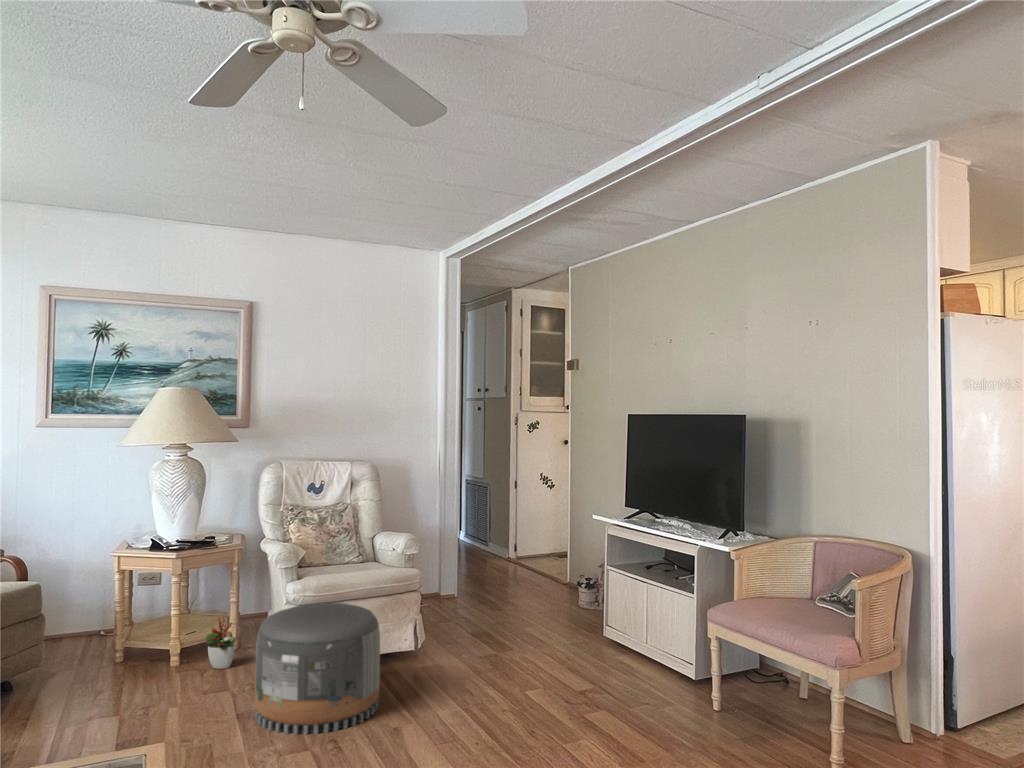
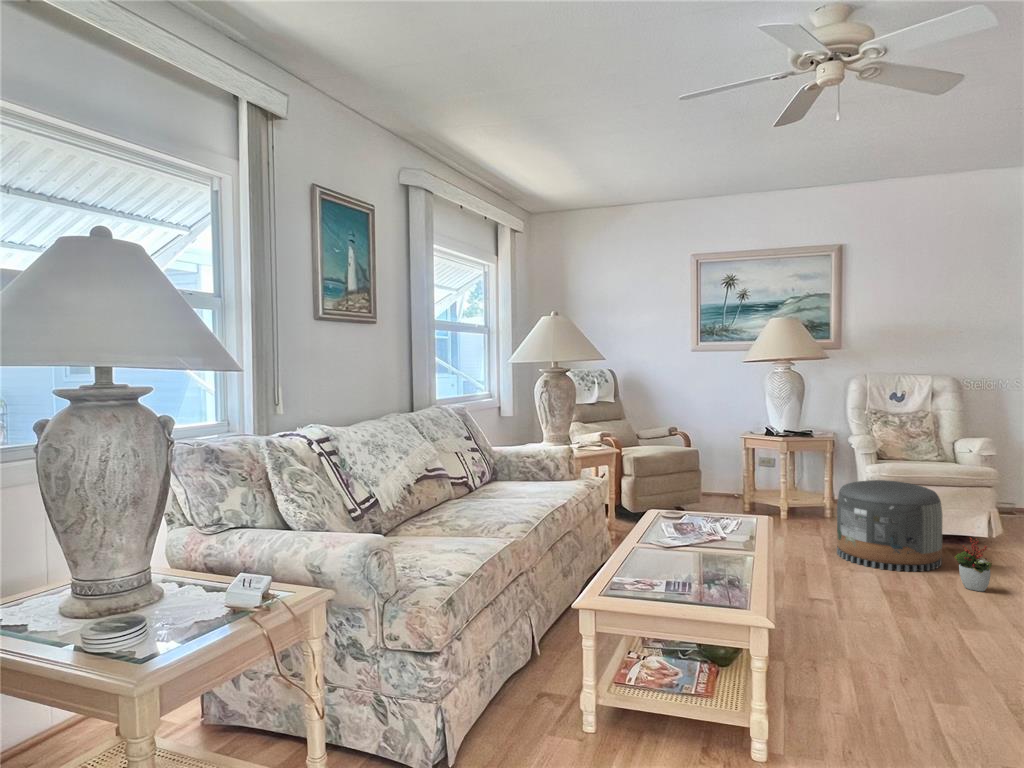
decorative plant: present [204,617,235,669] -> present [954,538,992,591]

